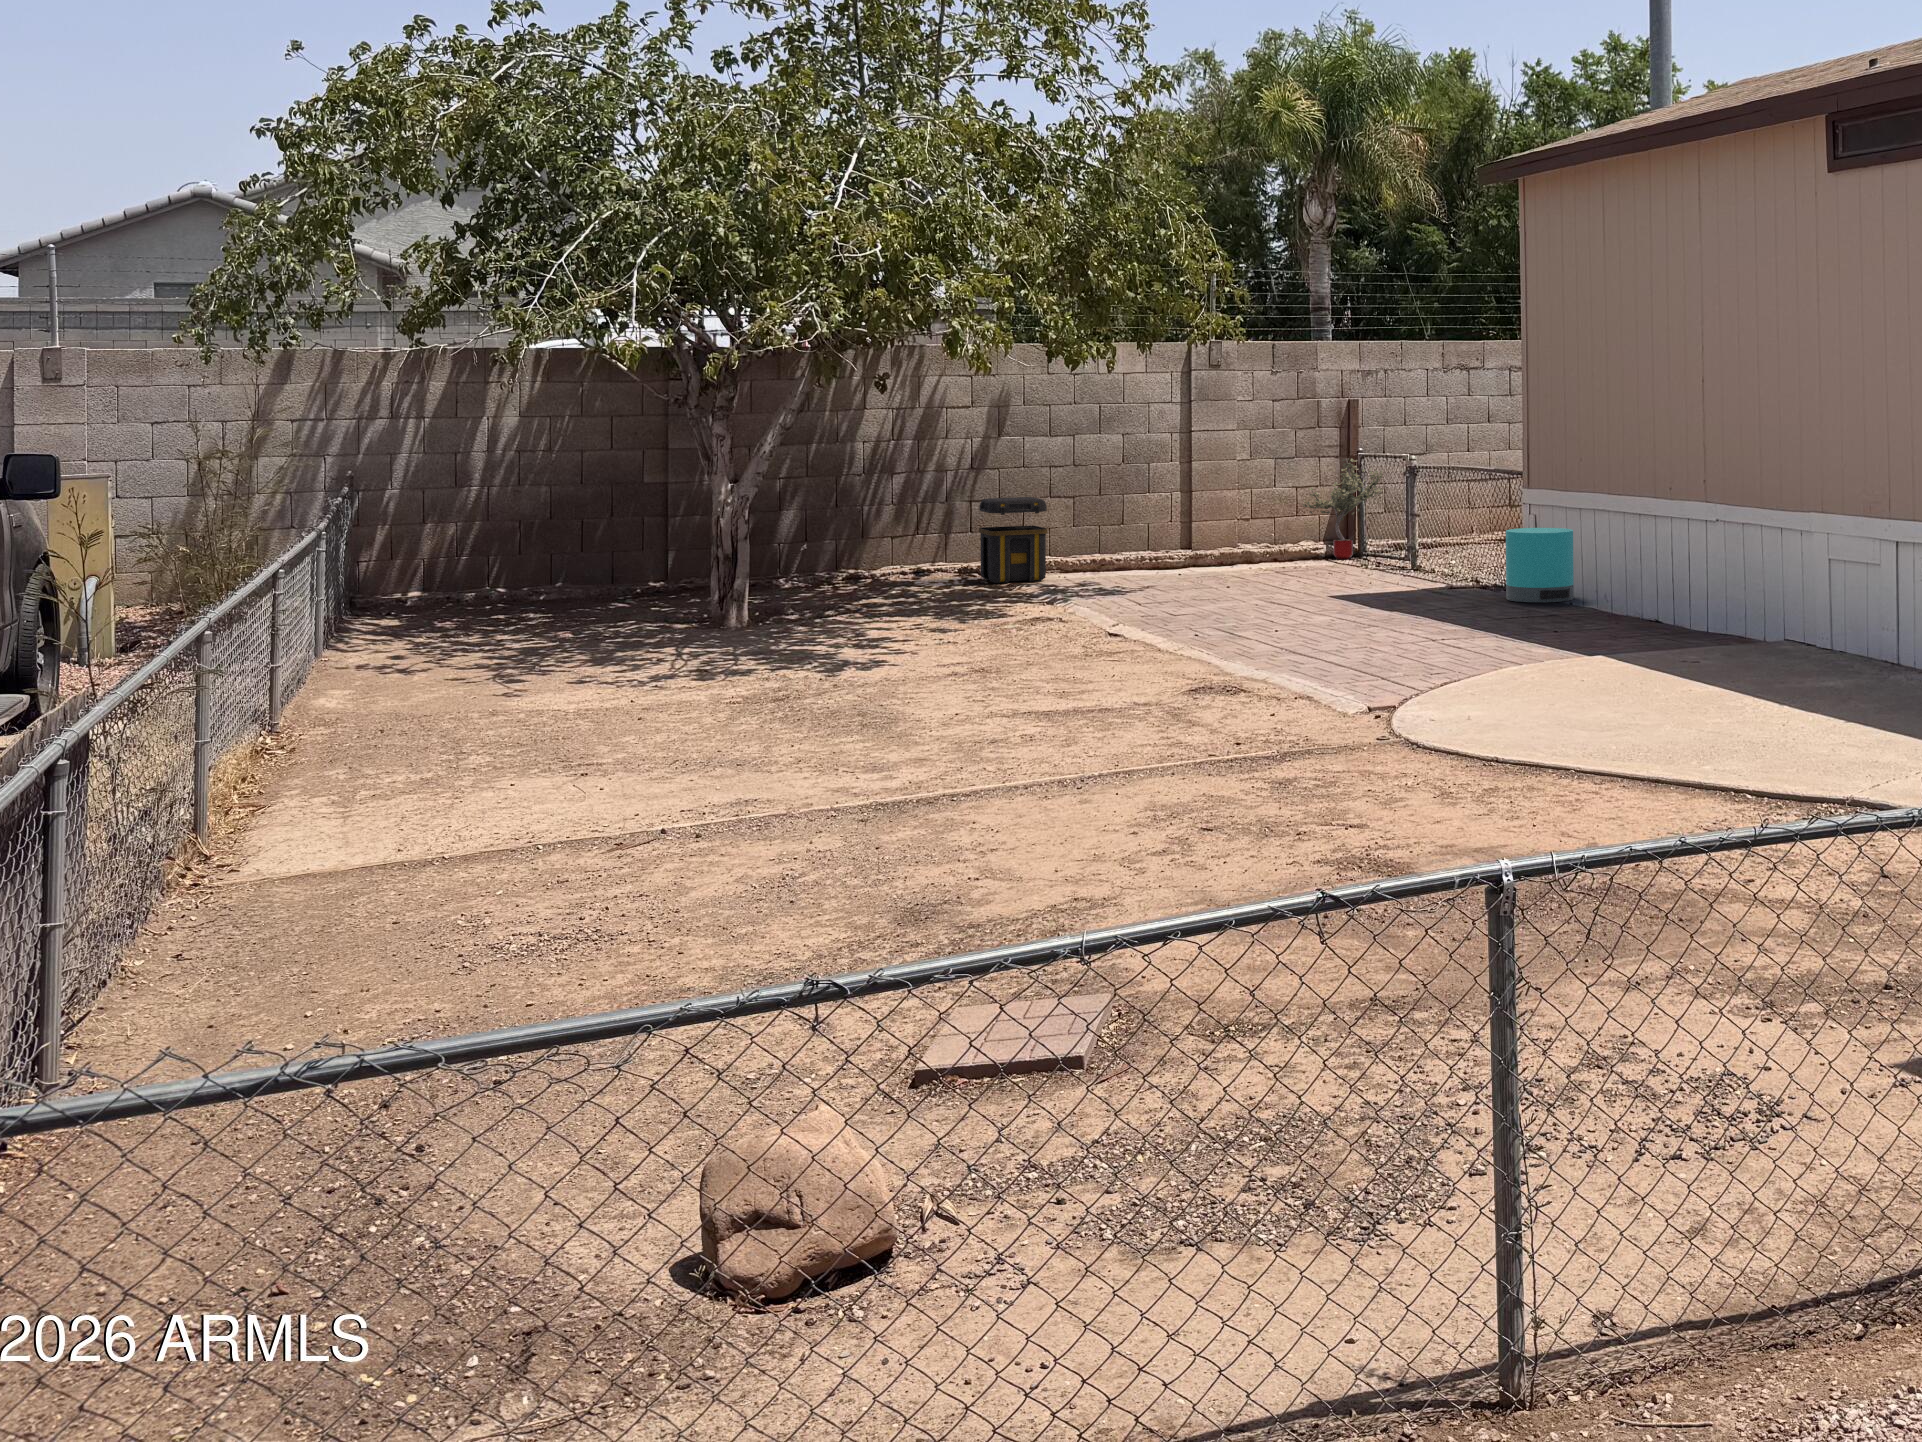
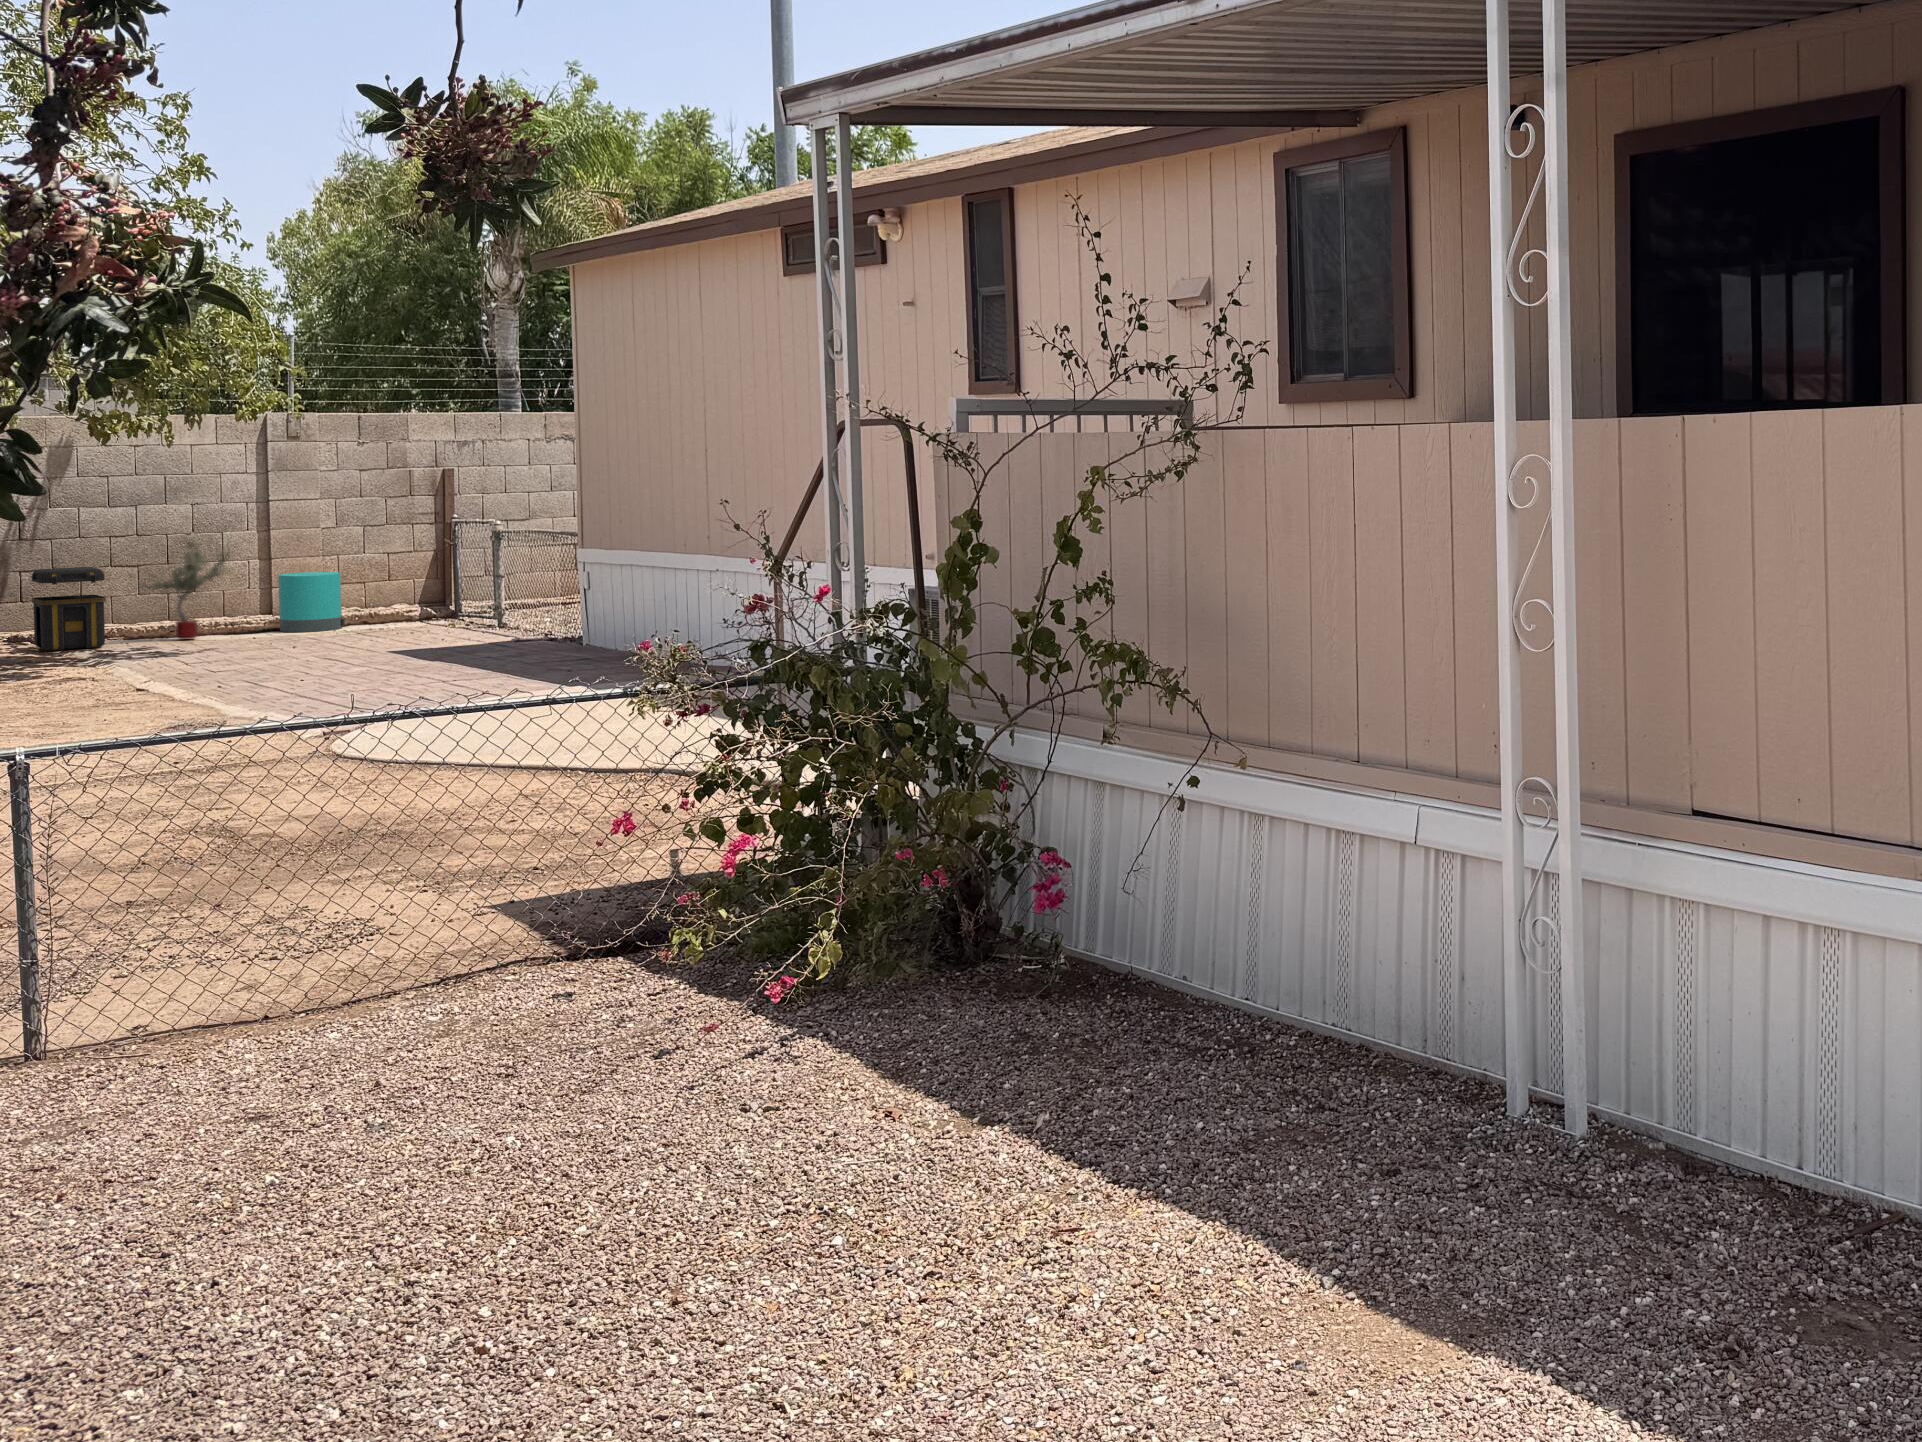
potted tree: present [1302,458,1382,559] -> present [138,537,230,640]
trash can: present [1506,528,1574,602] -> present [279,572,344,632]

